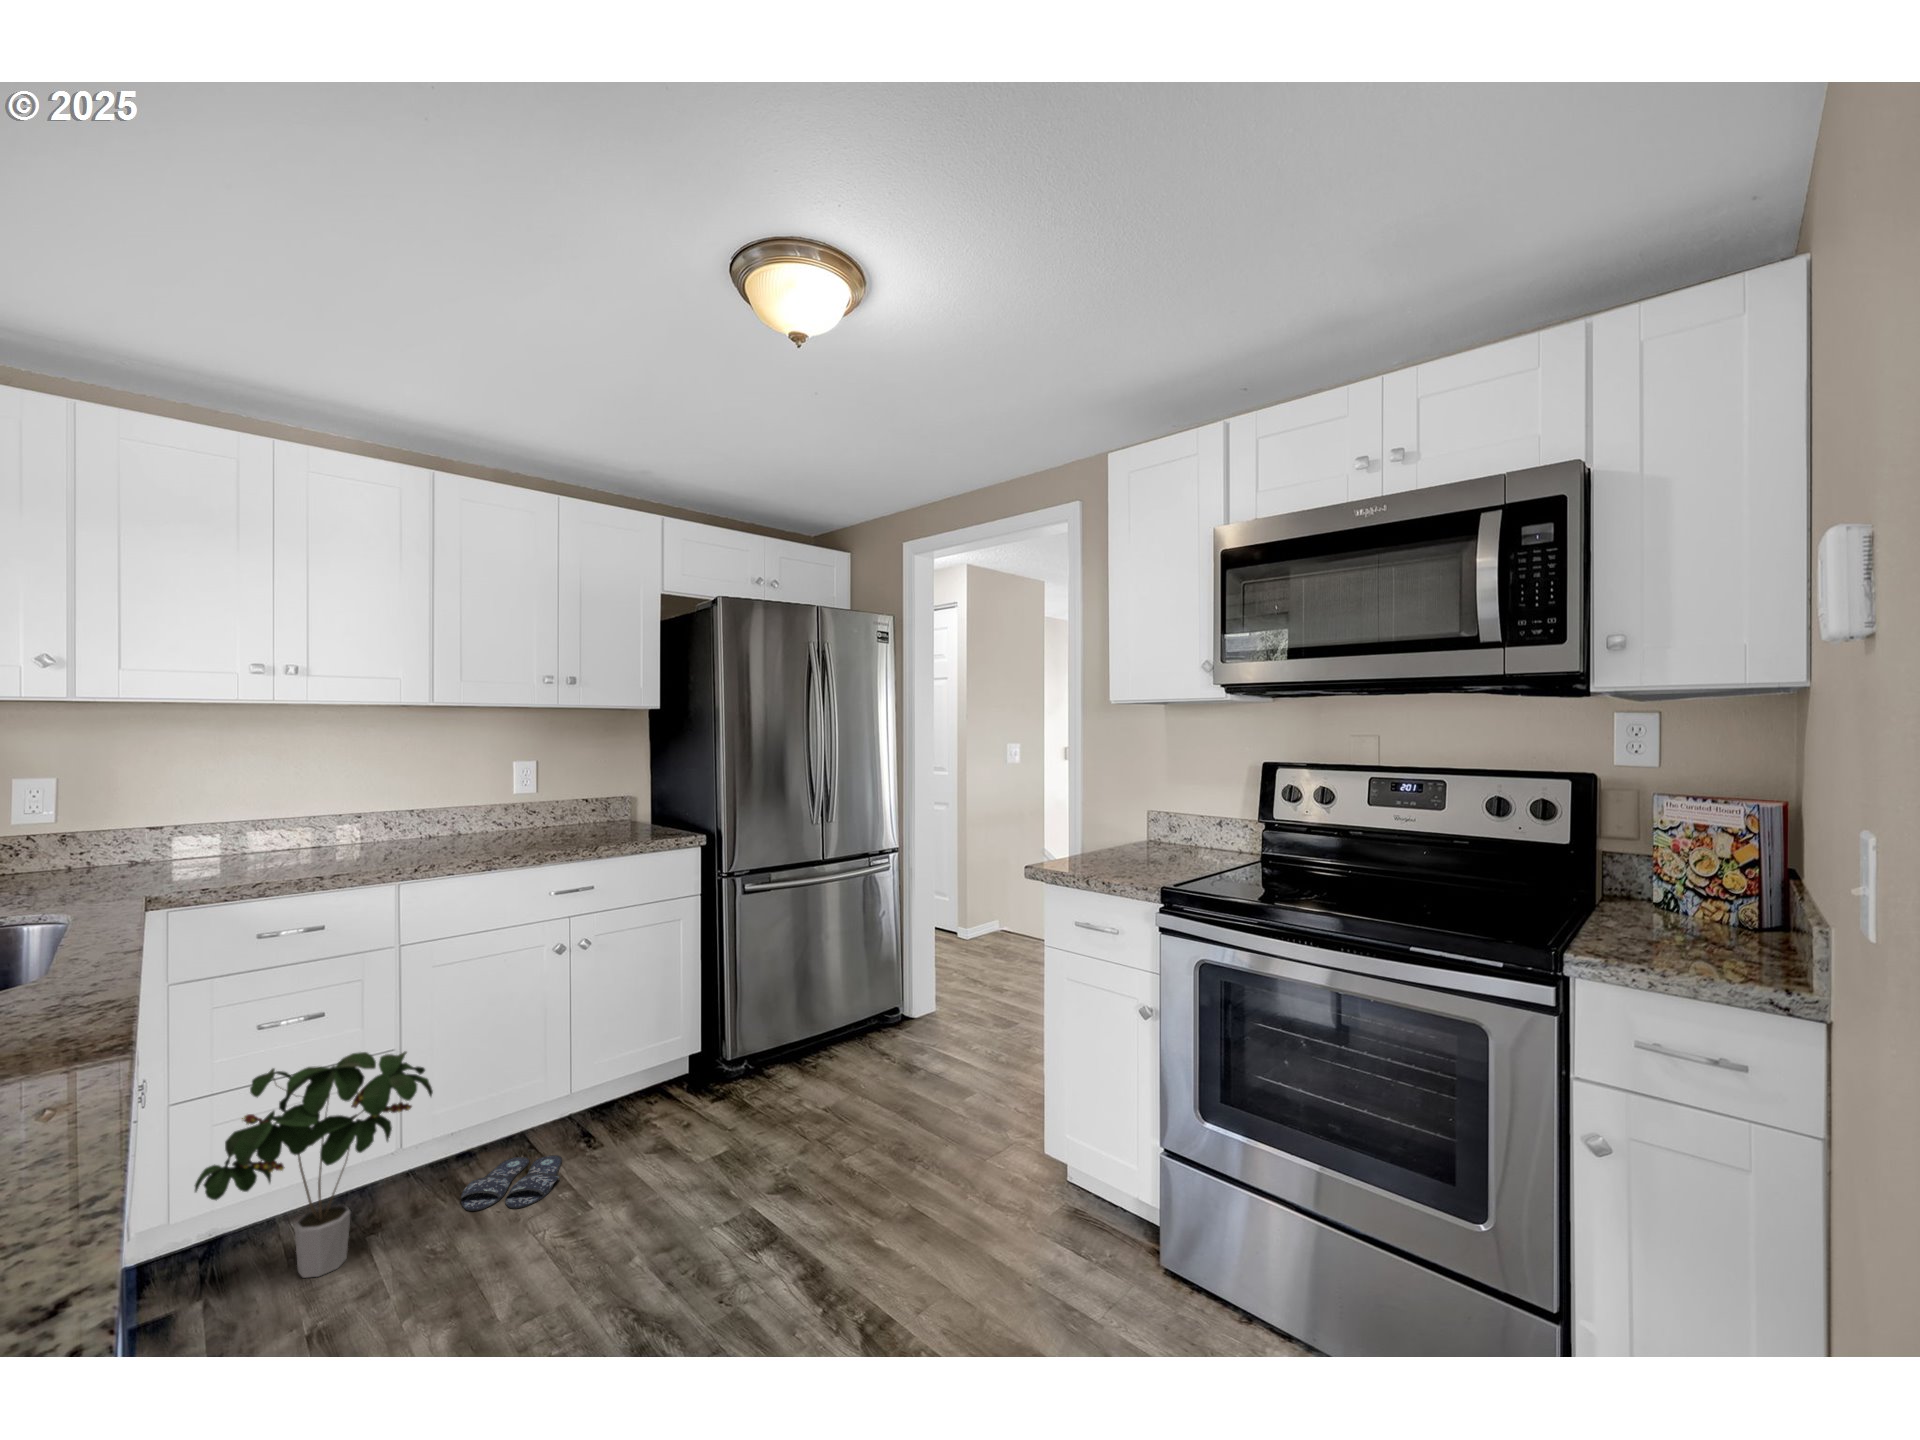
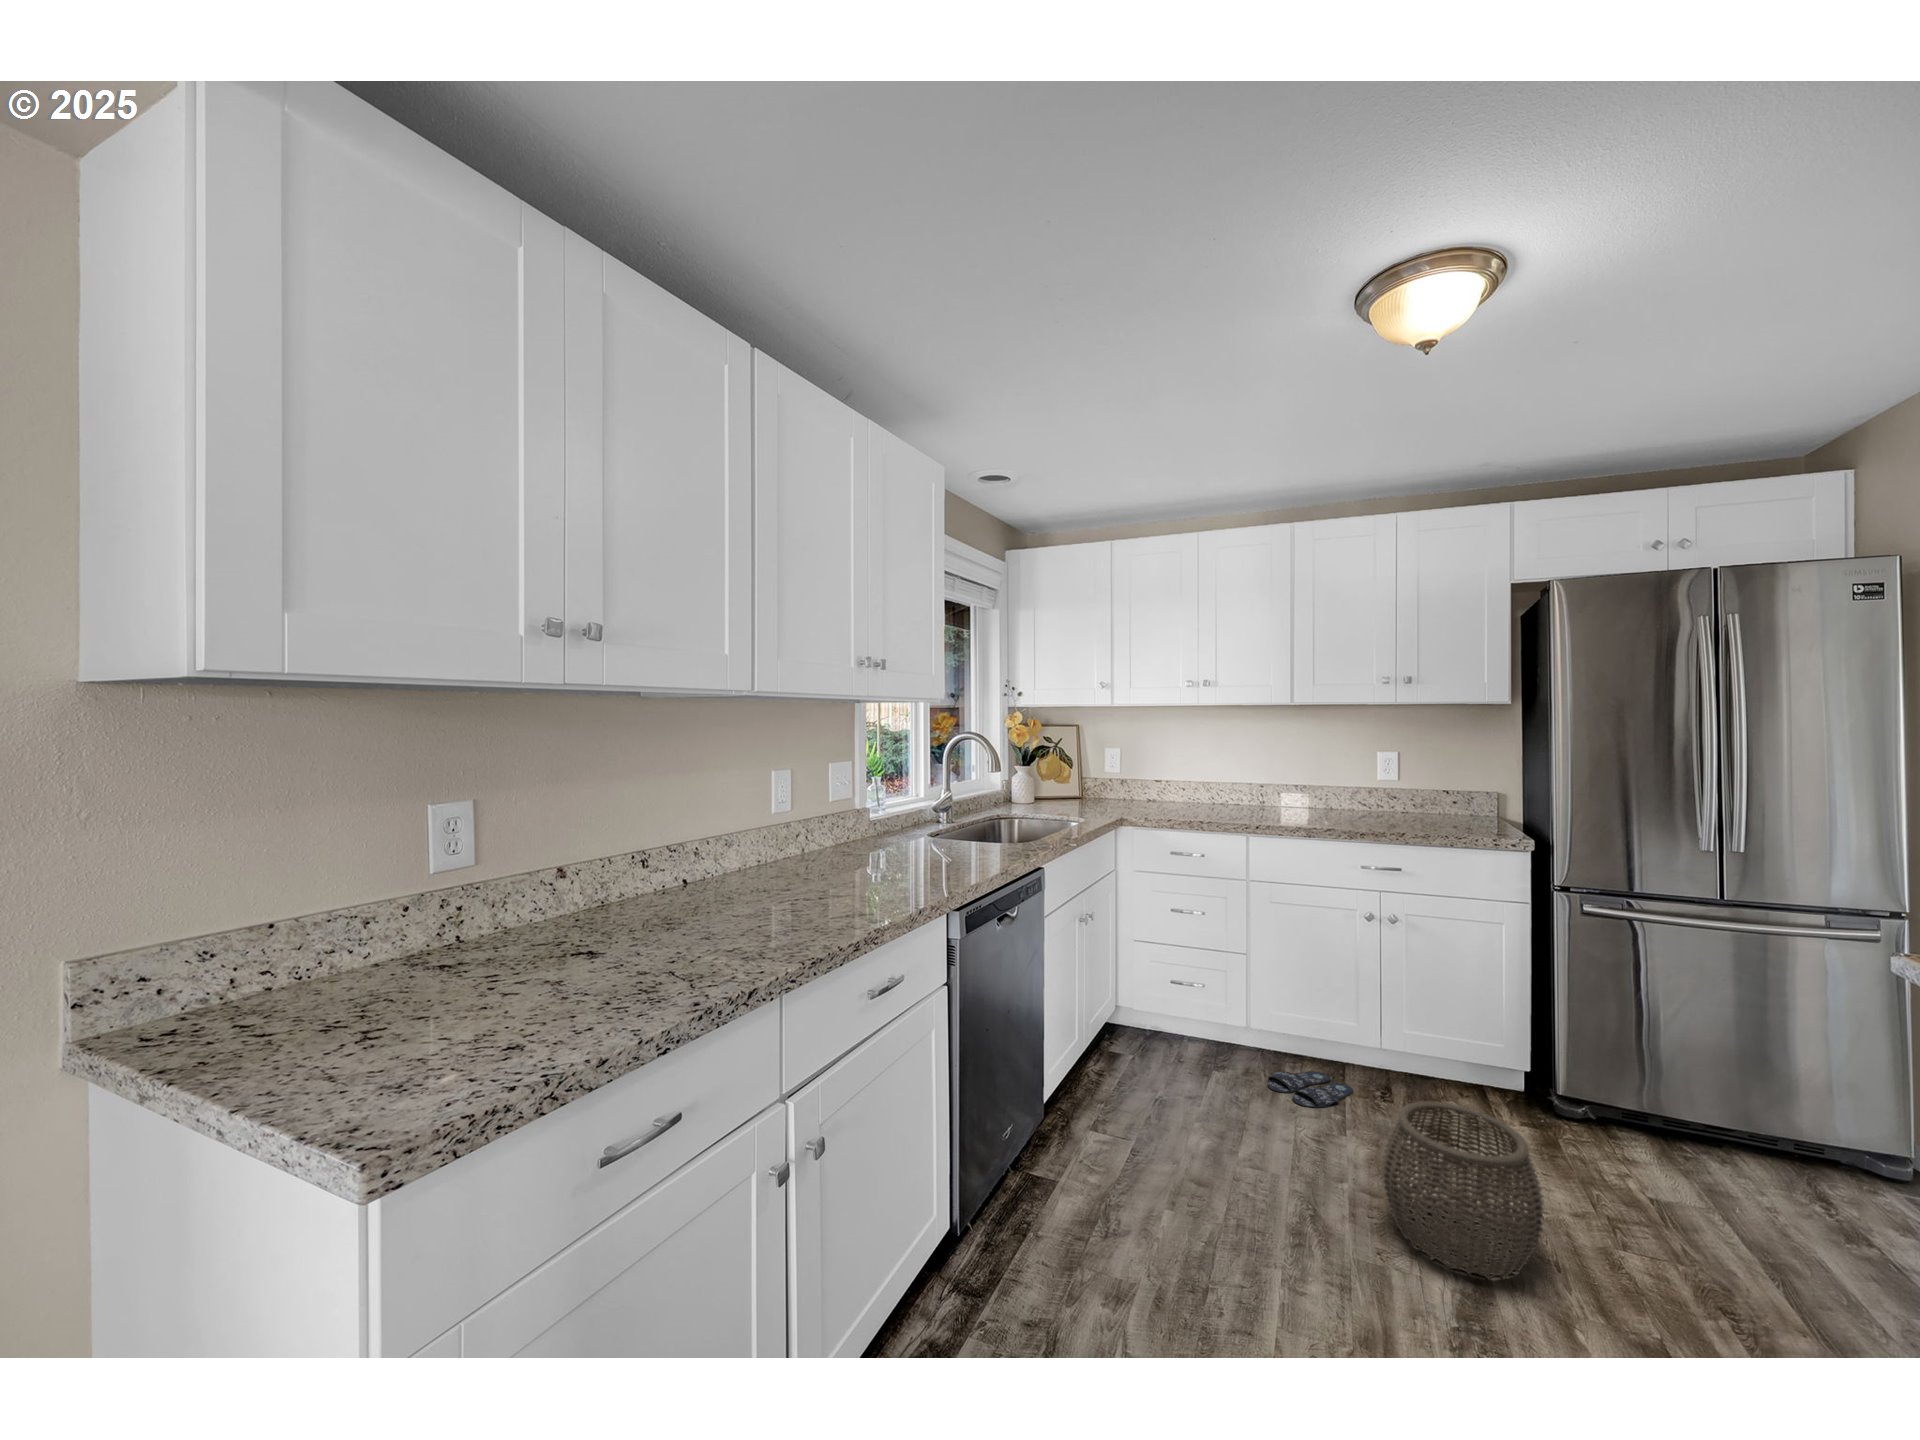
potted plant: present [195,1052,433,1278] -> none [1123,935,1243,1076]
woven basket: none [689,1097,829,1269] -> present [1383,1101,1543,1278]

